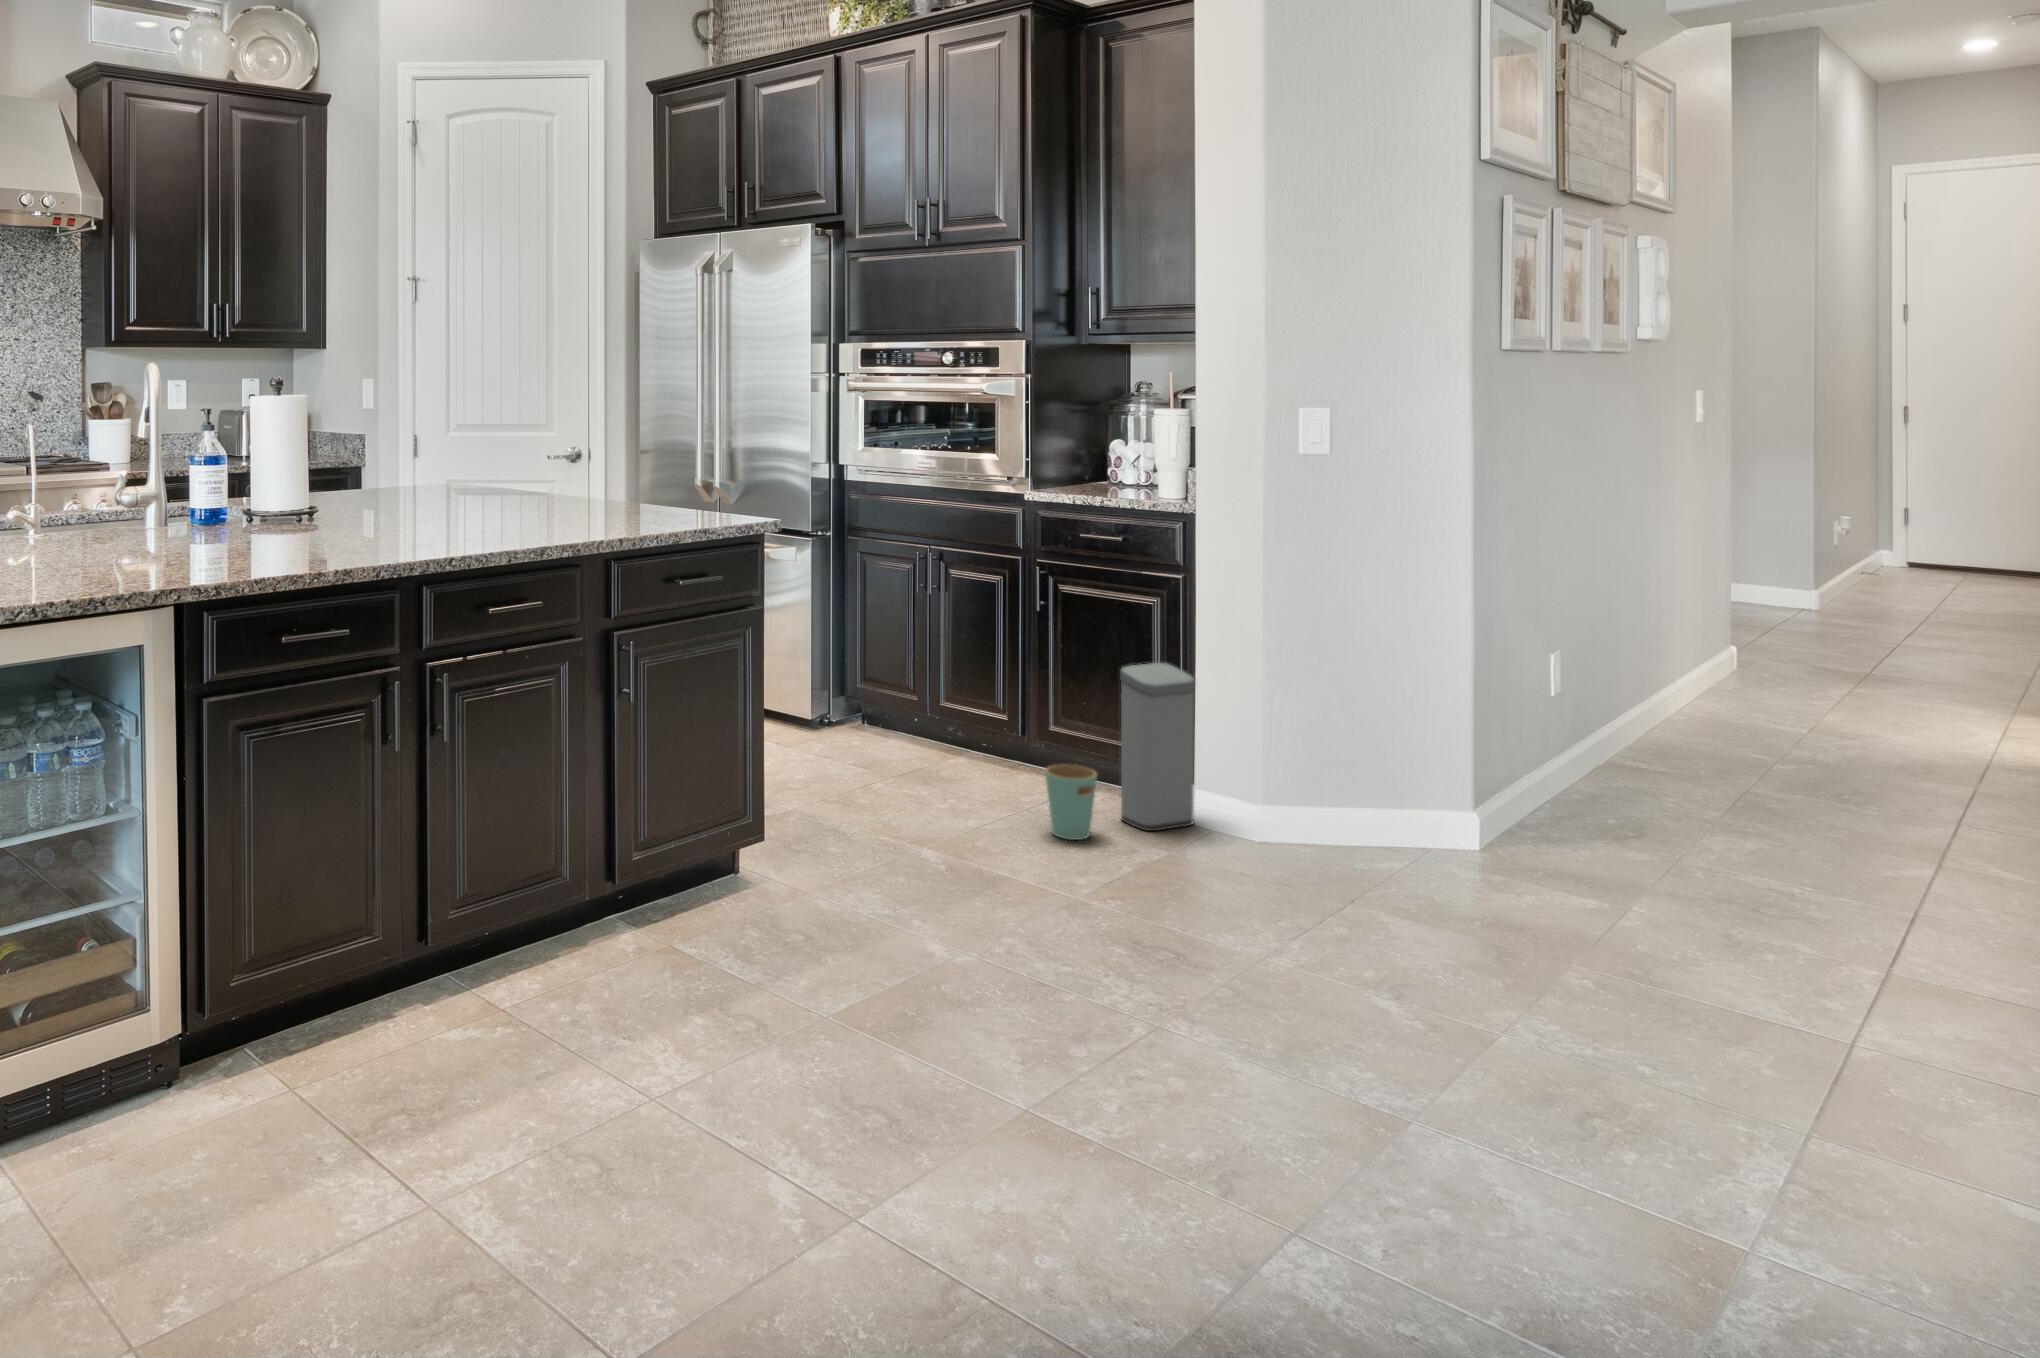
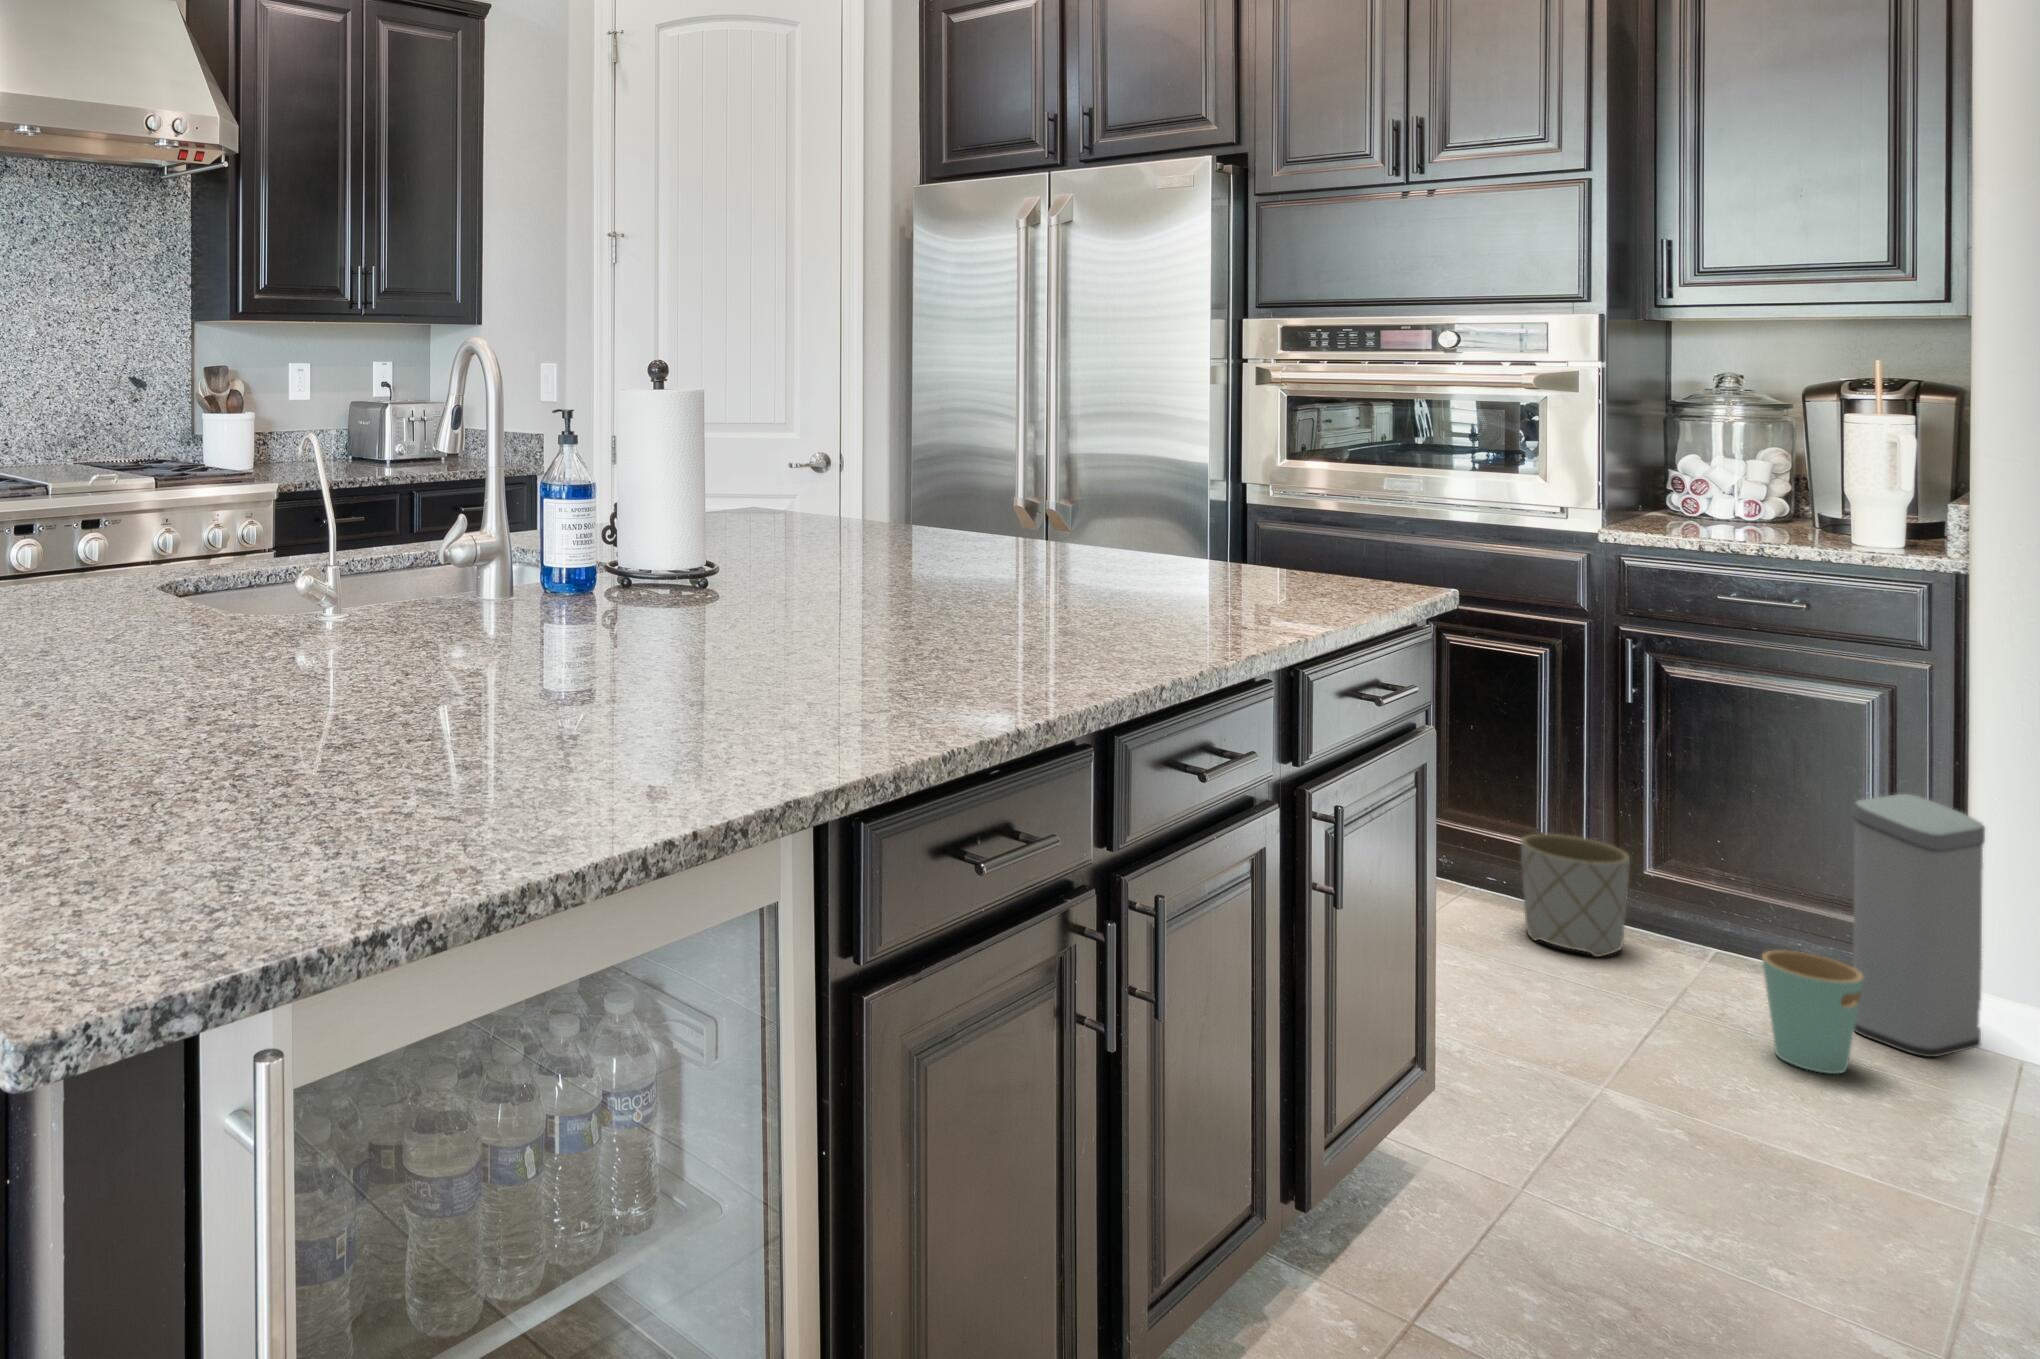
planter: none [967,705,1030,785] -> present [1521,834,1630,957]

